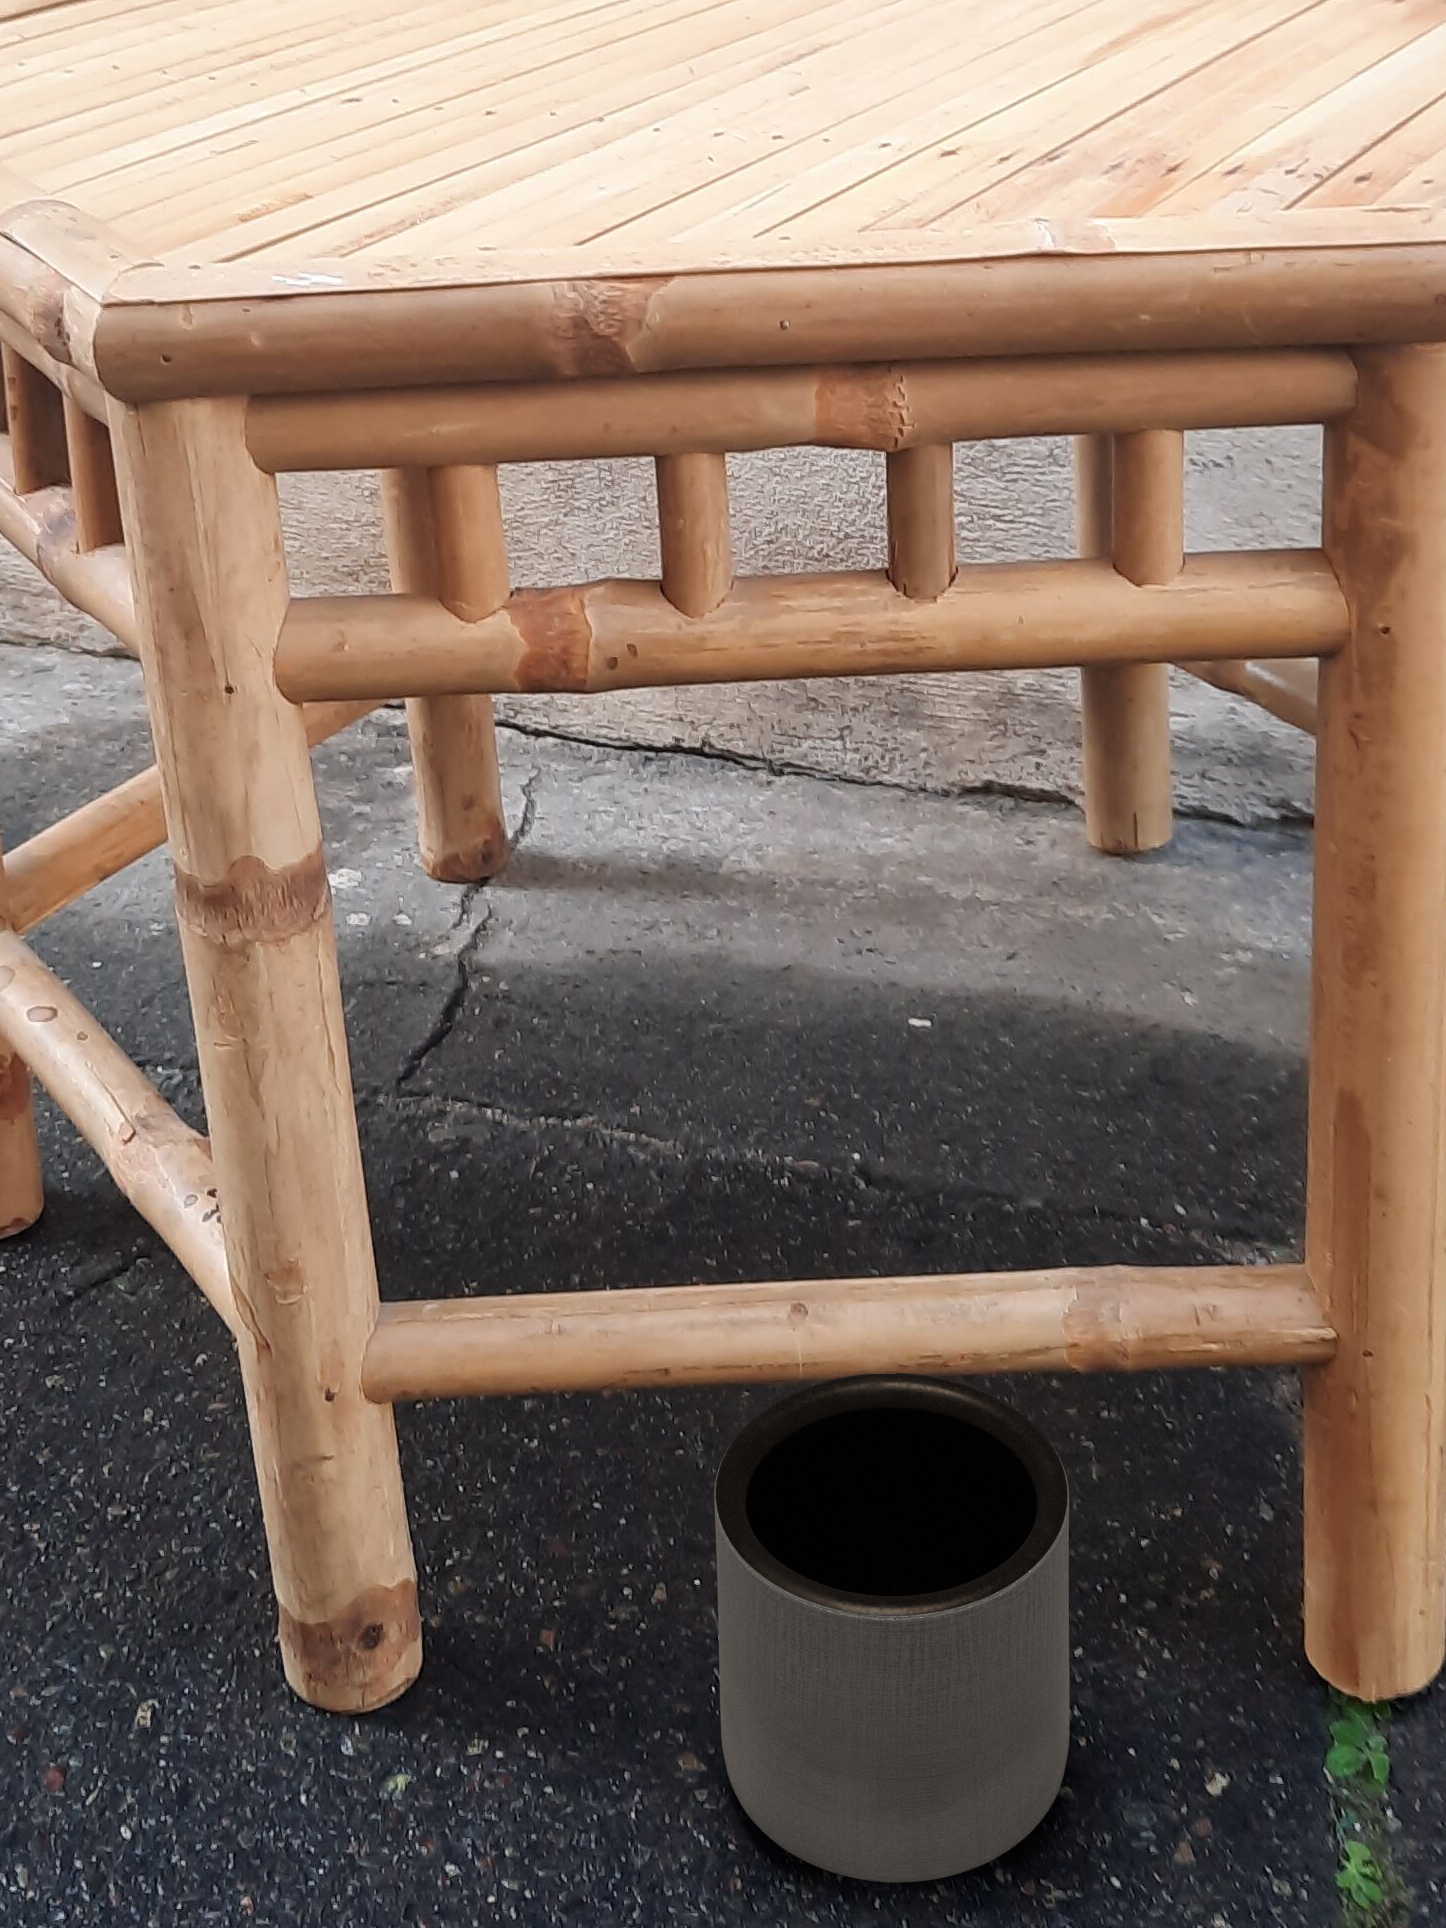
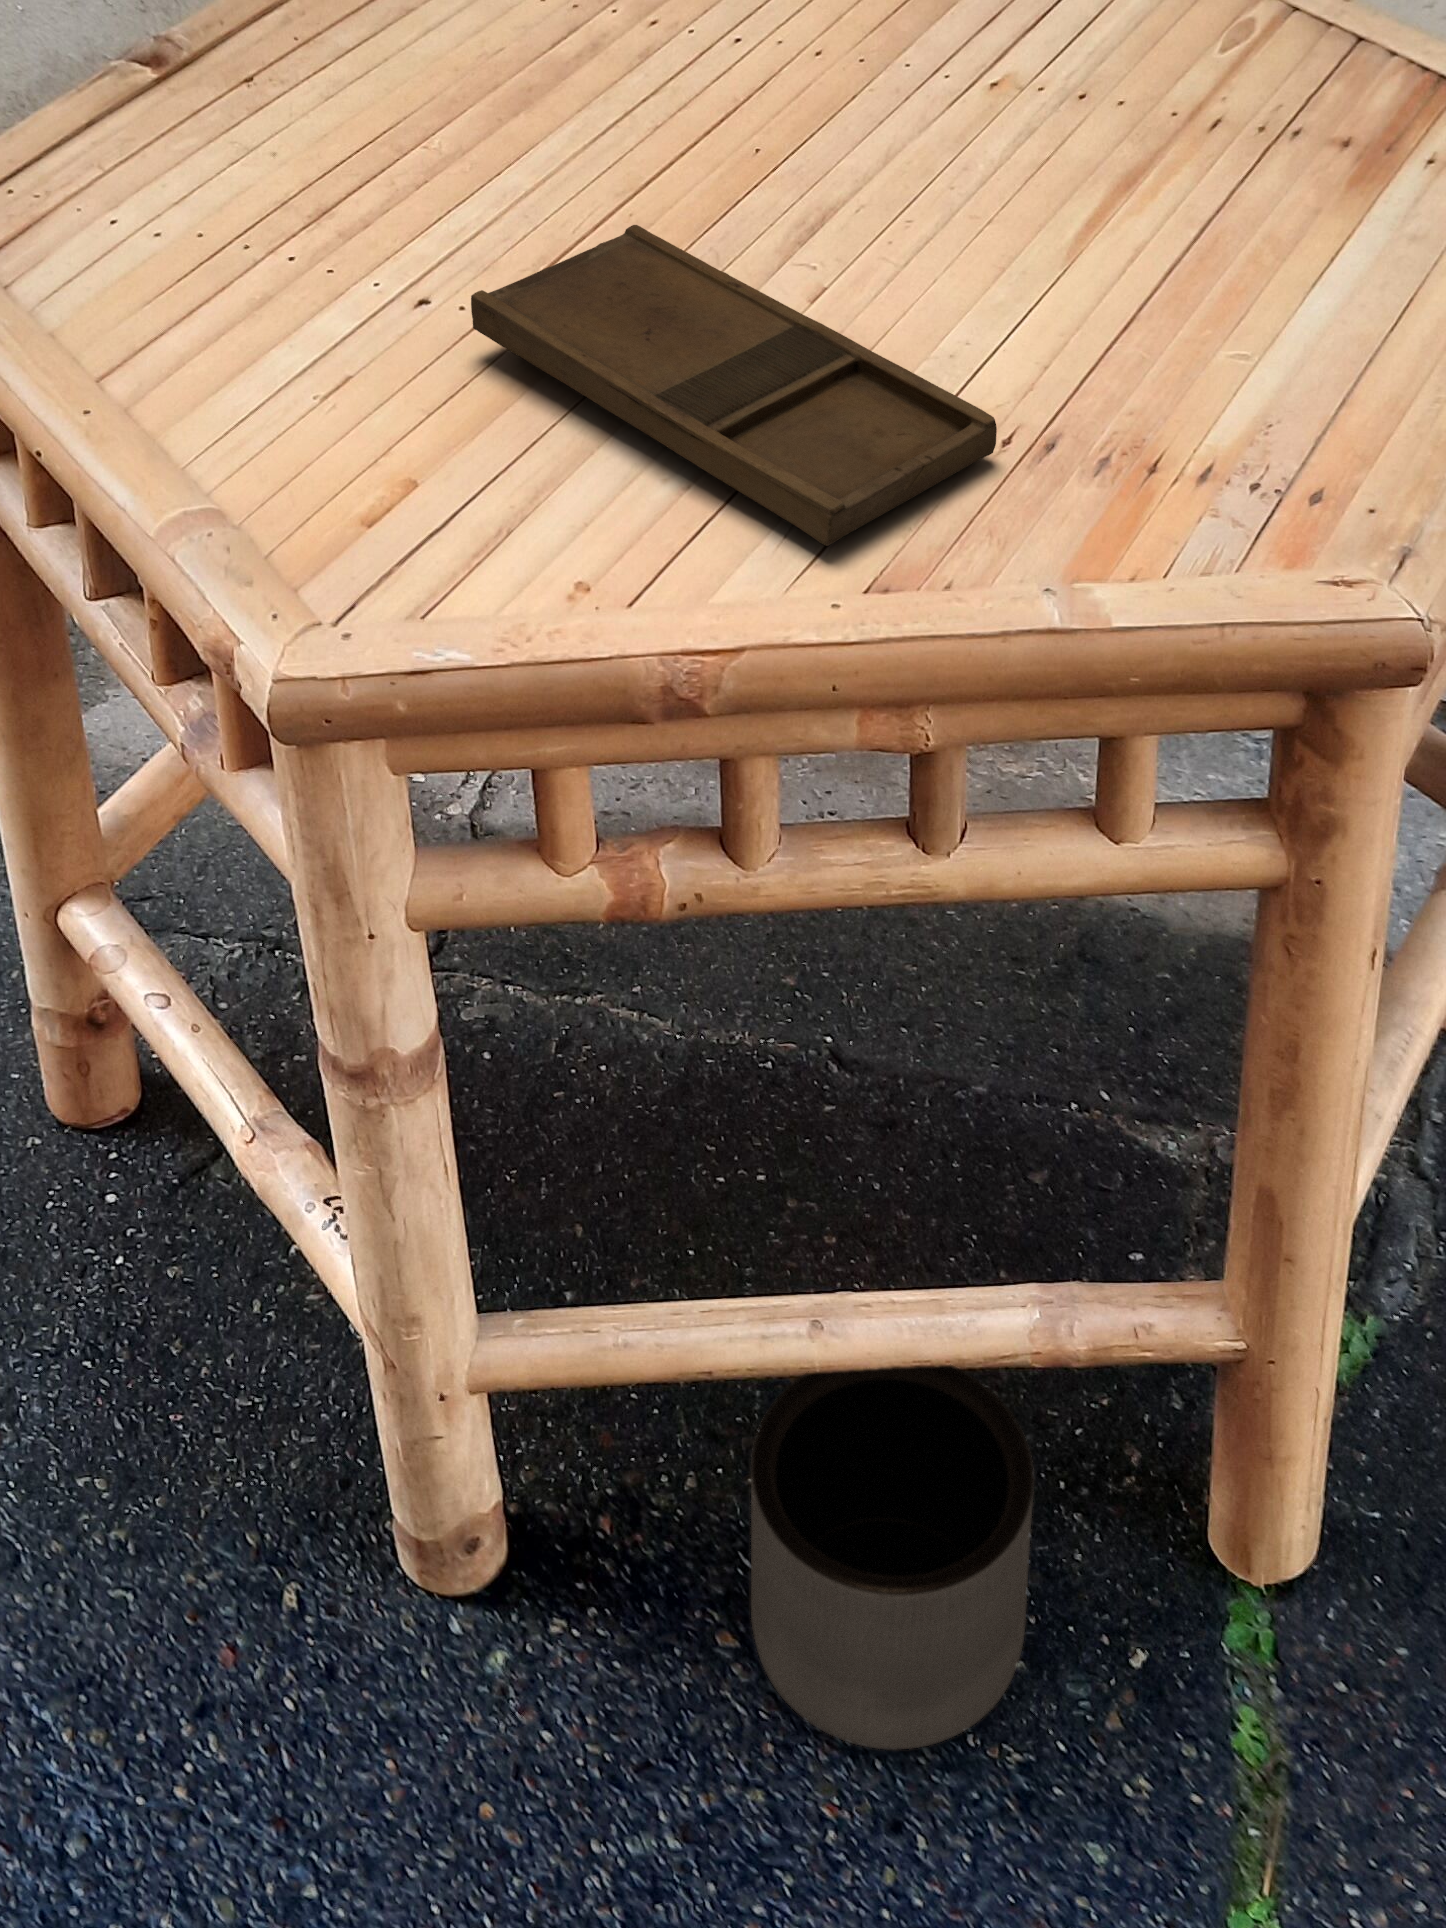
tray: none [410,18,982,197] -> present [471,225,997,546]

